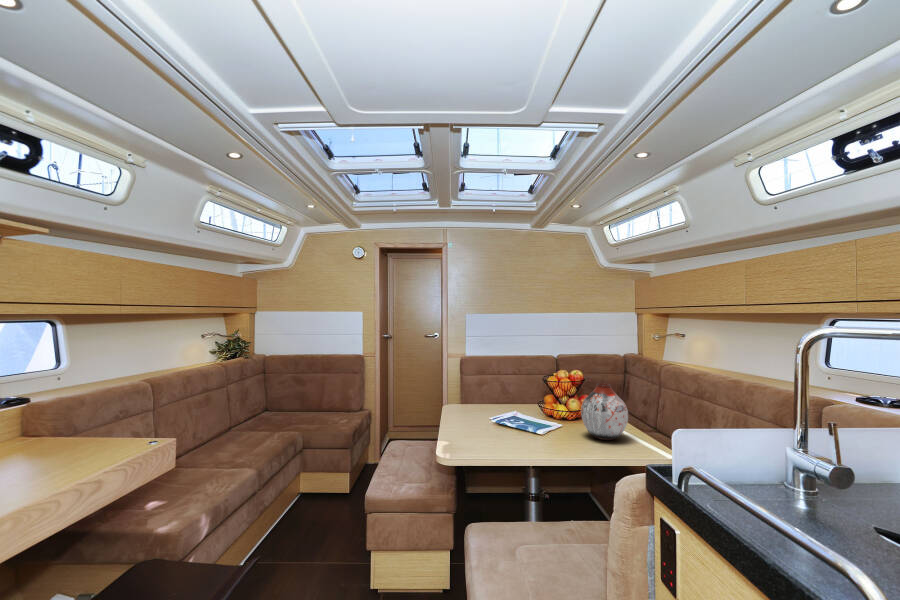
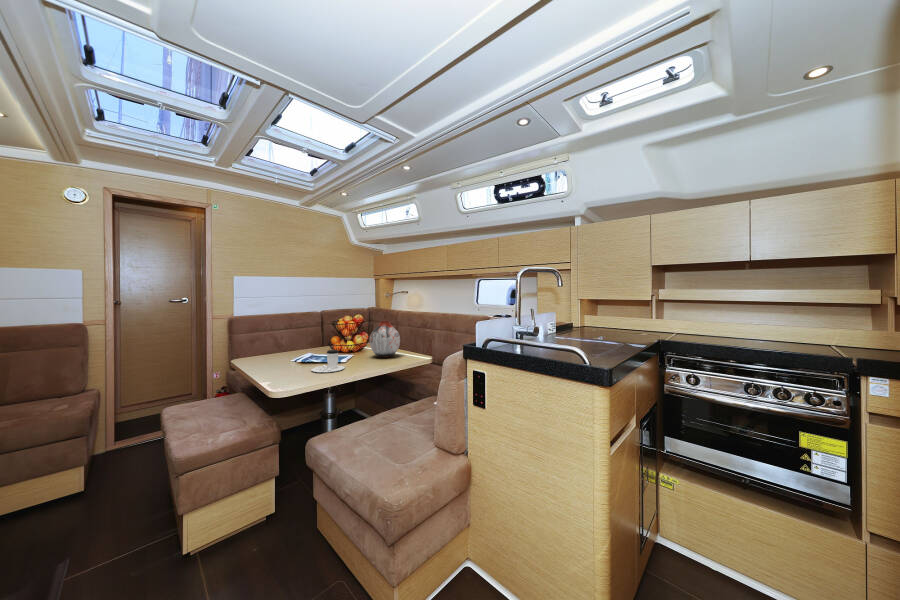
coffee cup: none [491,421,532,452] -> present [311,350,345,372]

